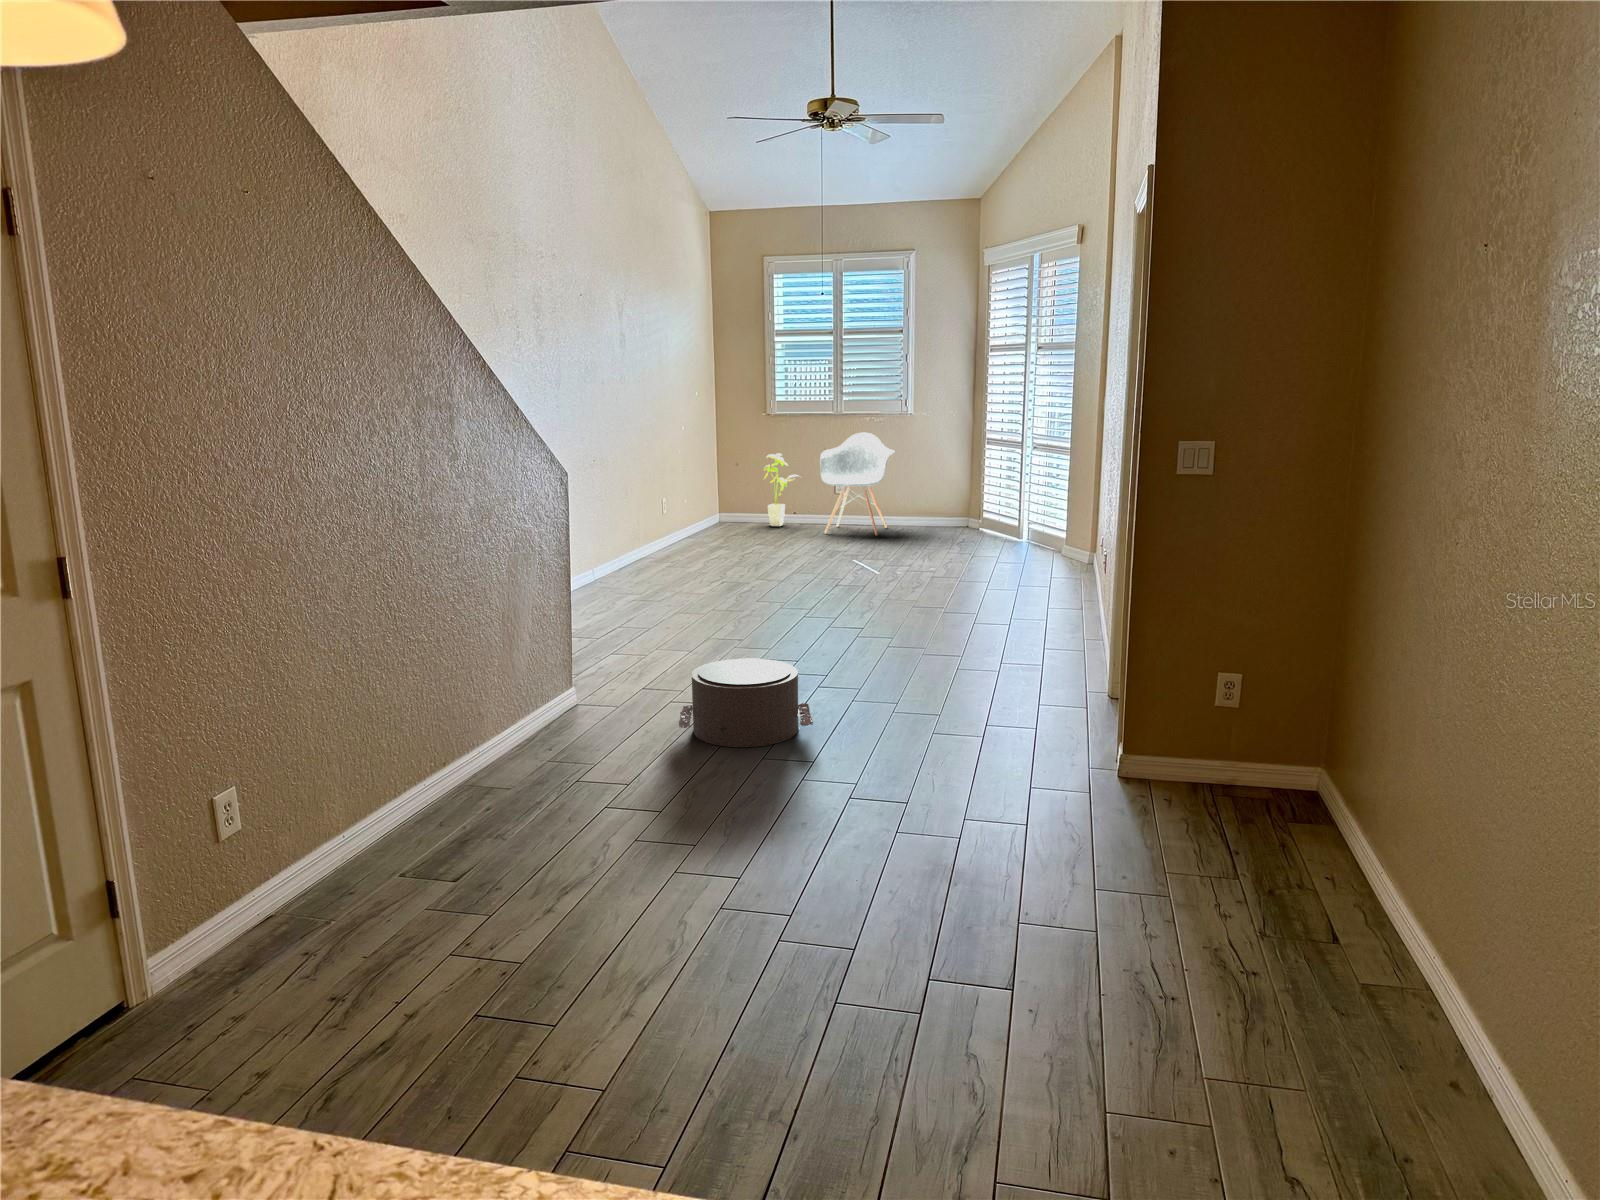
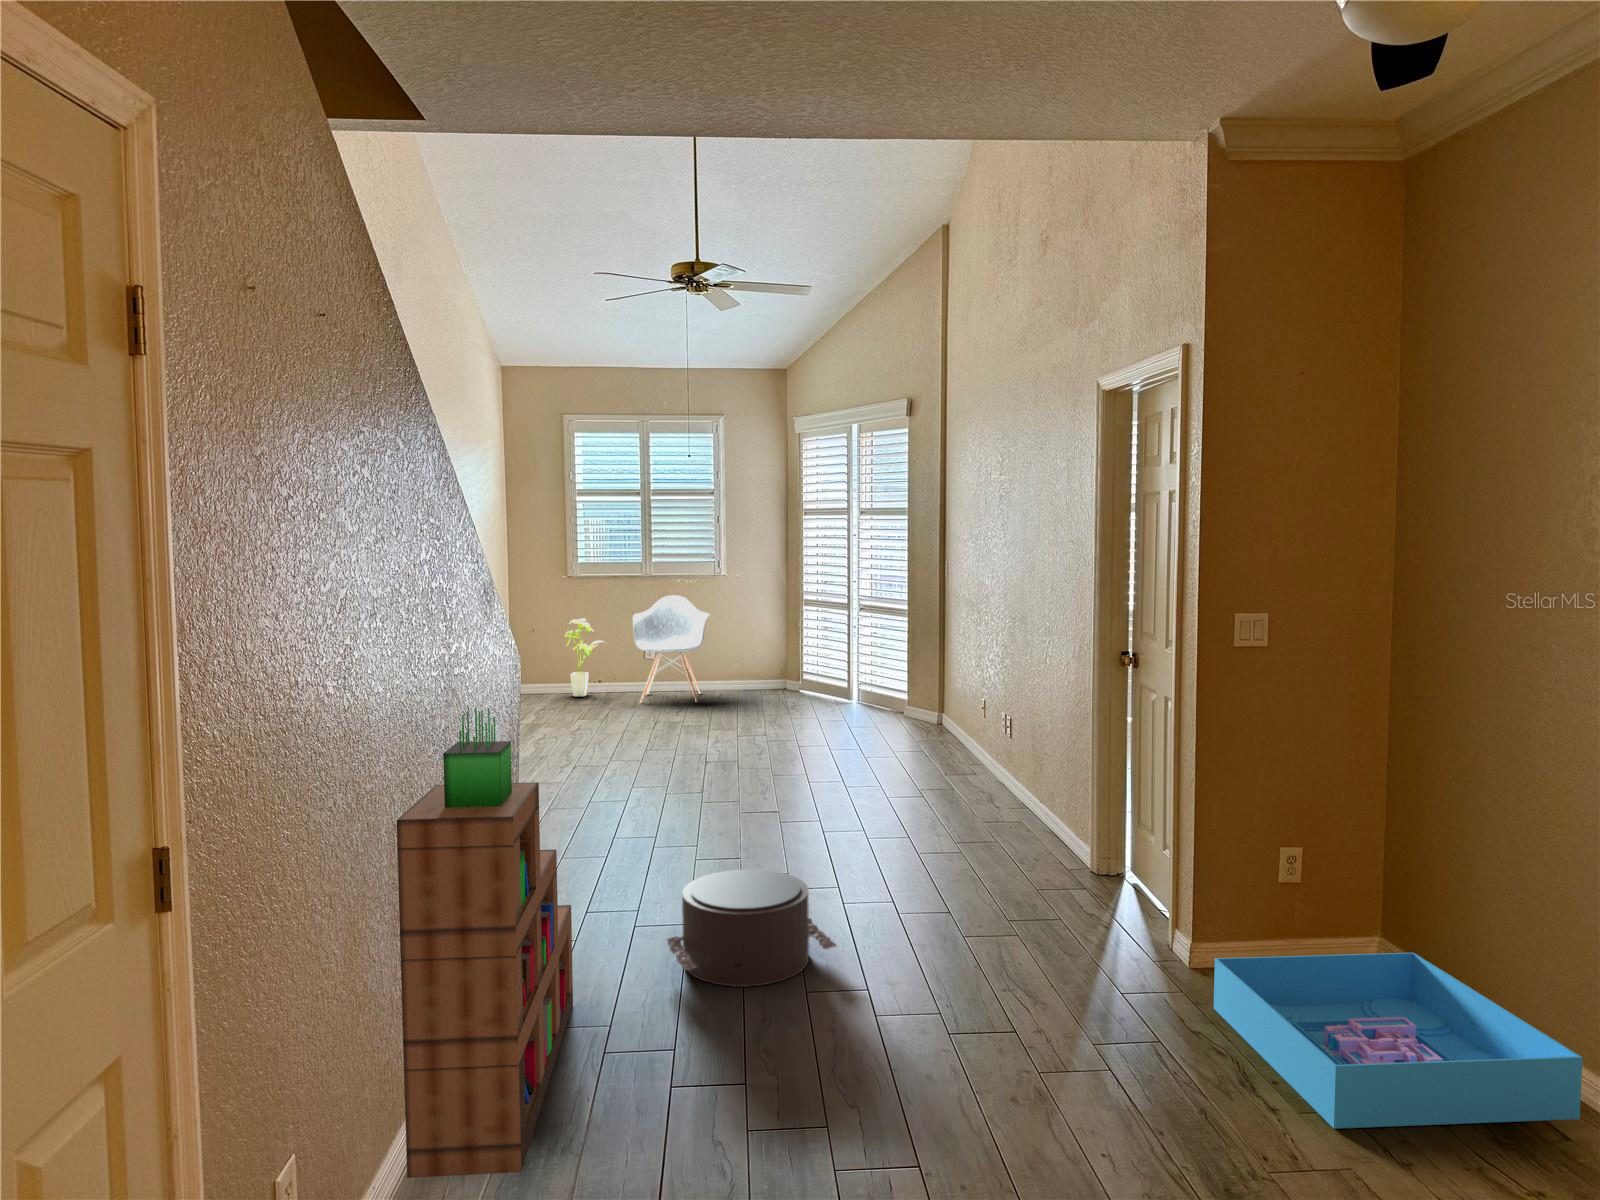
bookshelf: none [391,498,593,833] -> present [397,708,573,1178]
storage bin: none [1113,760,1381,922] -> present [1214,953,1583,1129]

